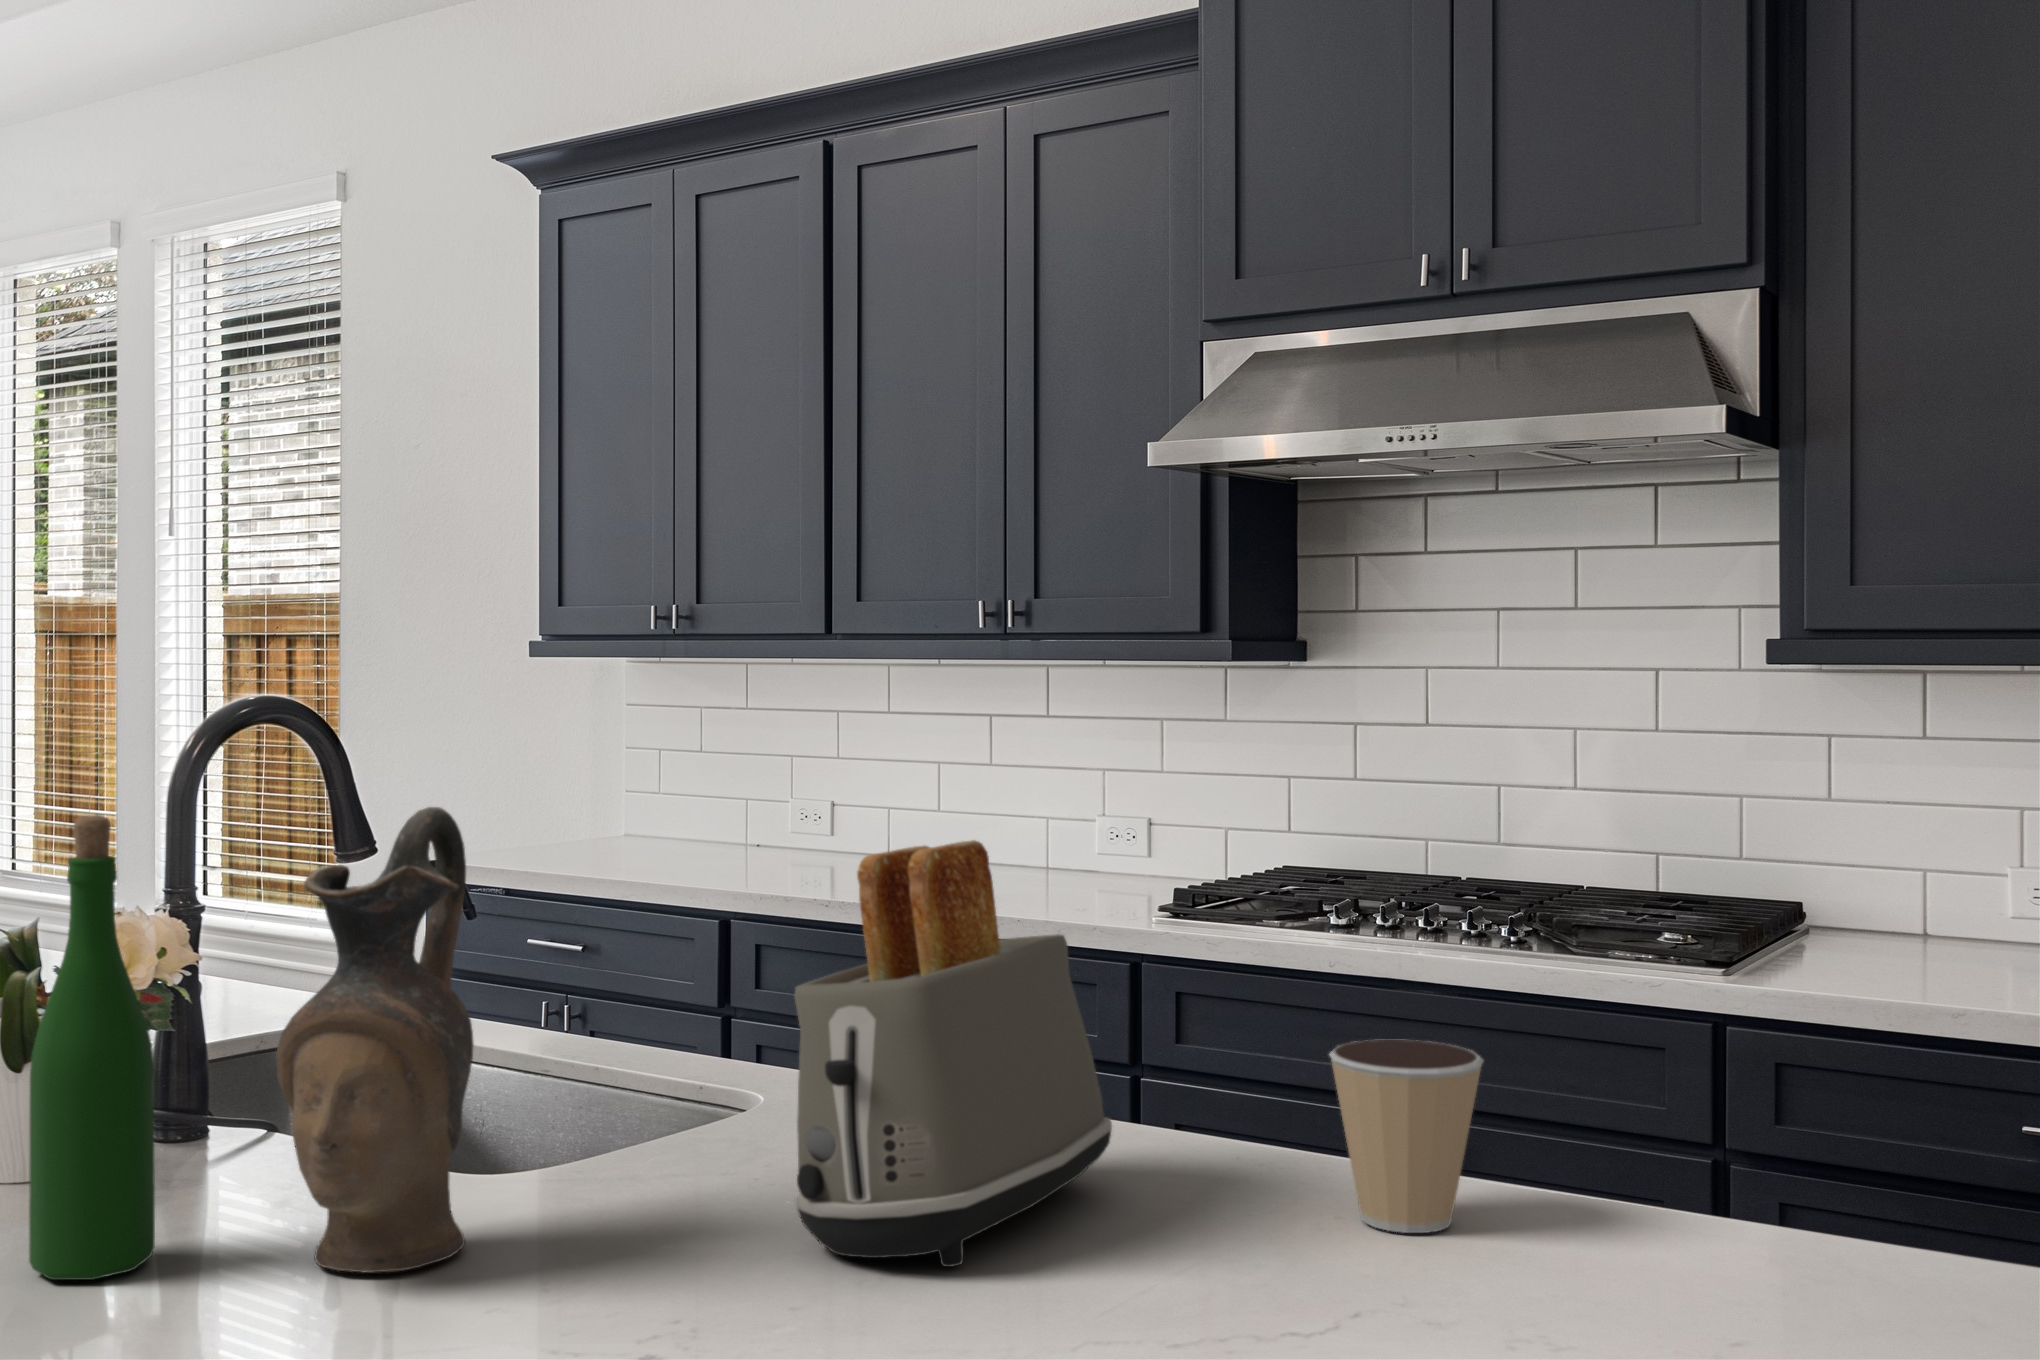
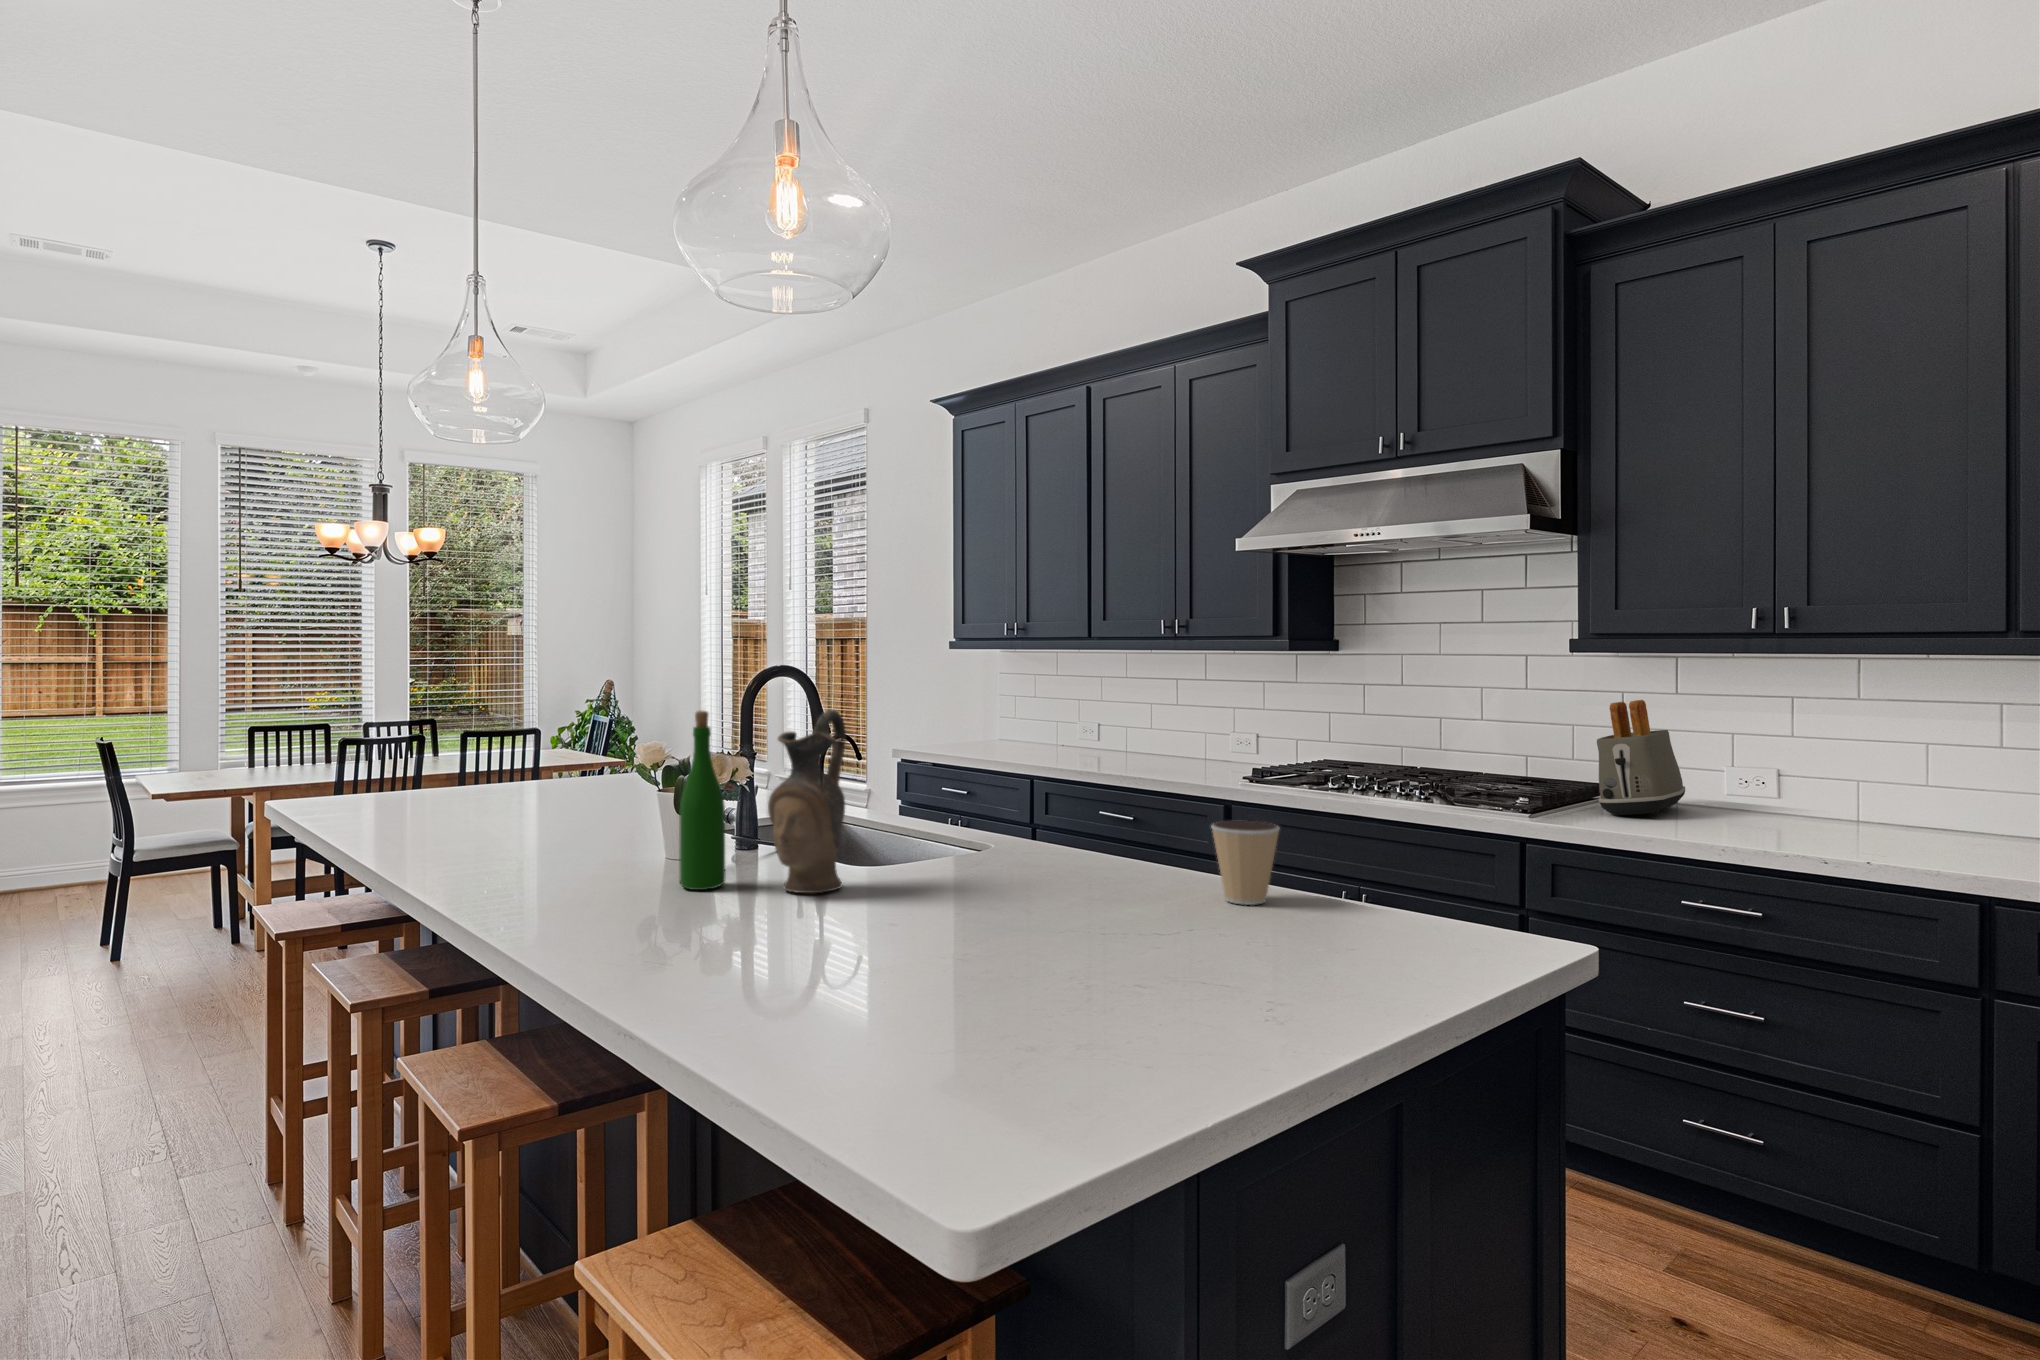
toaster: present [794,840,1112,1267] -> present [1597,700,1685,818]

